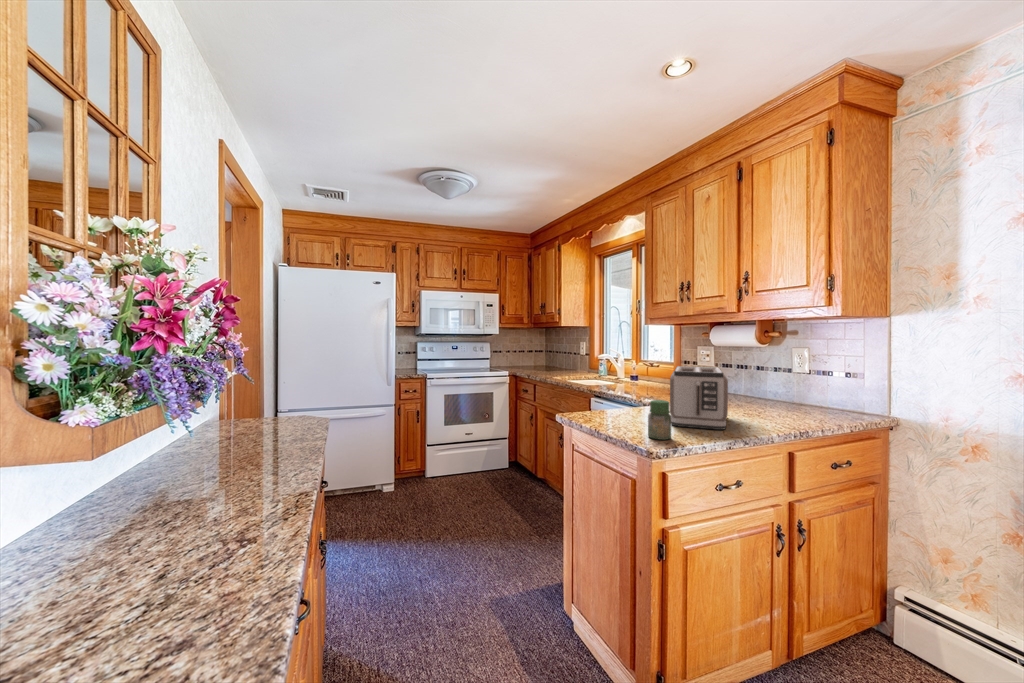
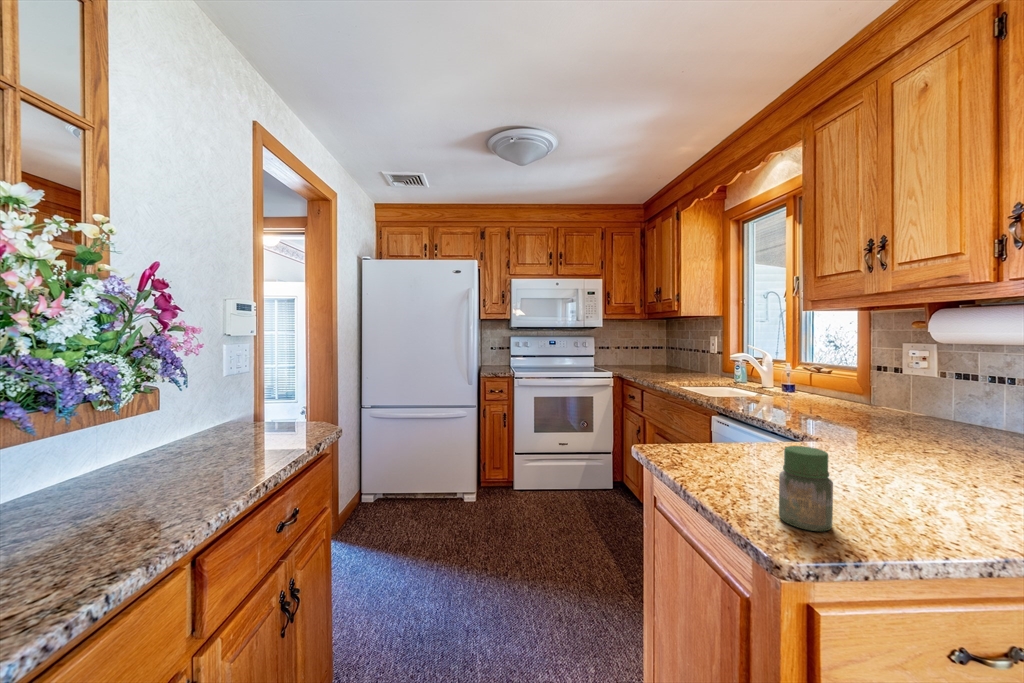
toaster: present [670,366,728,430] -> none [834,377,980,516]

